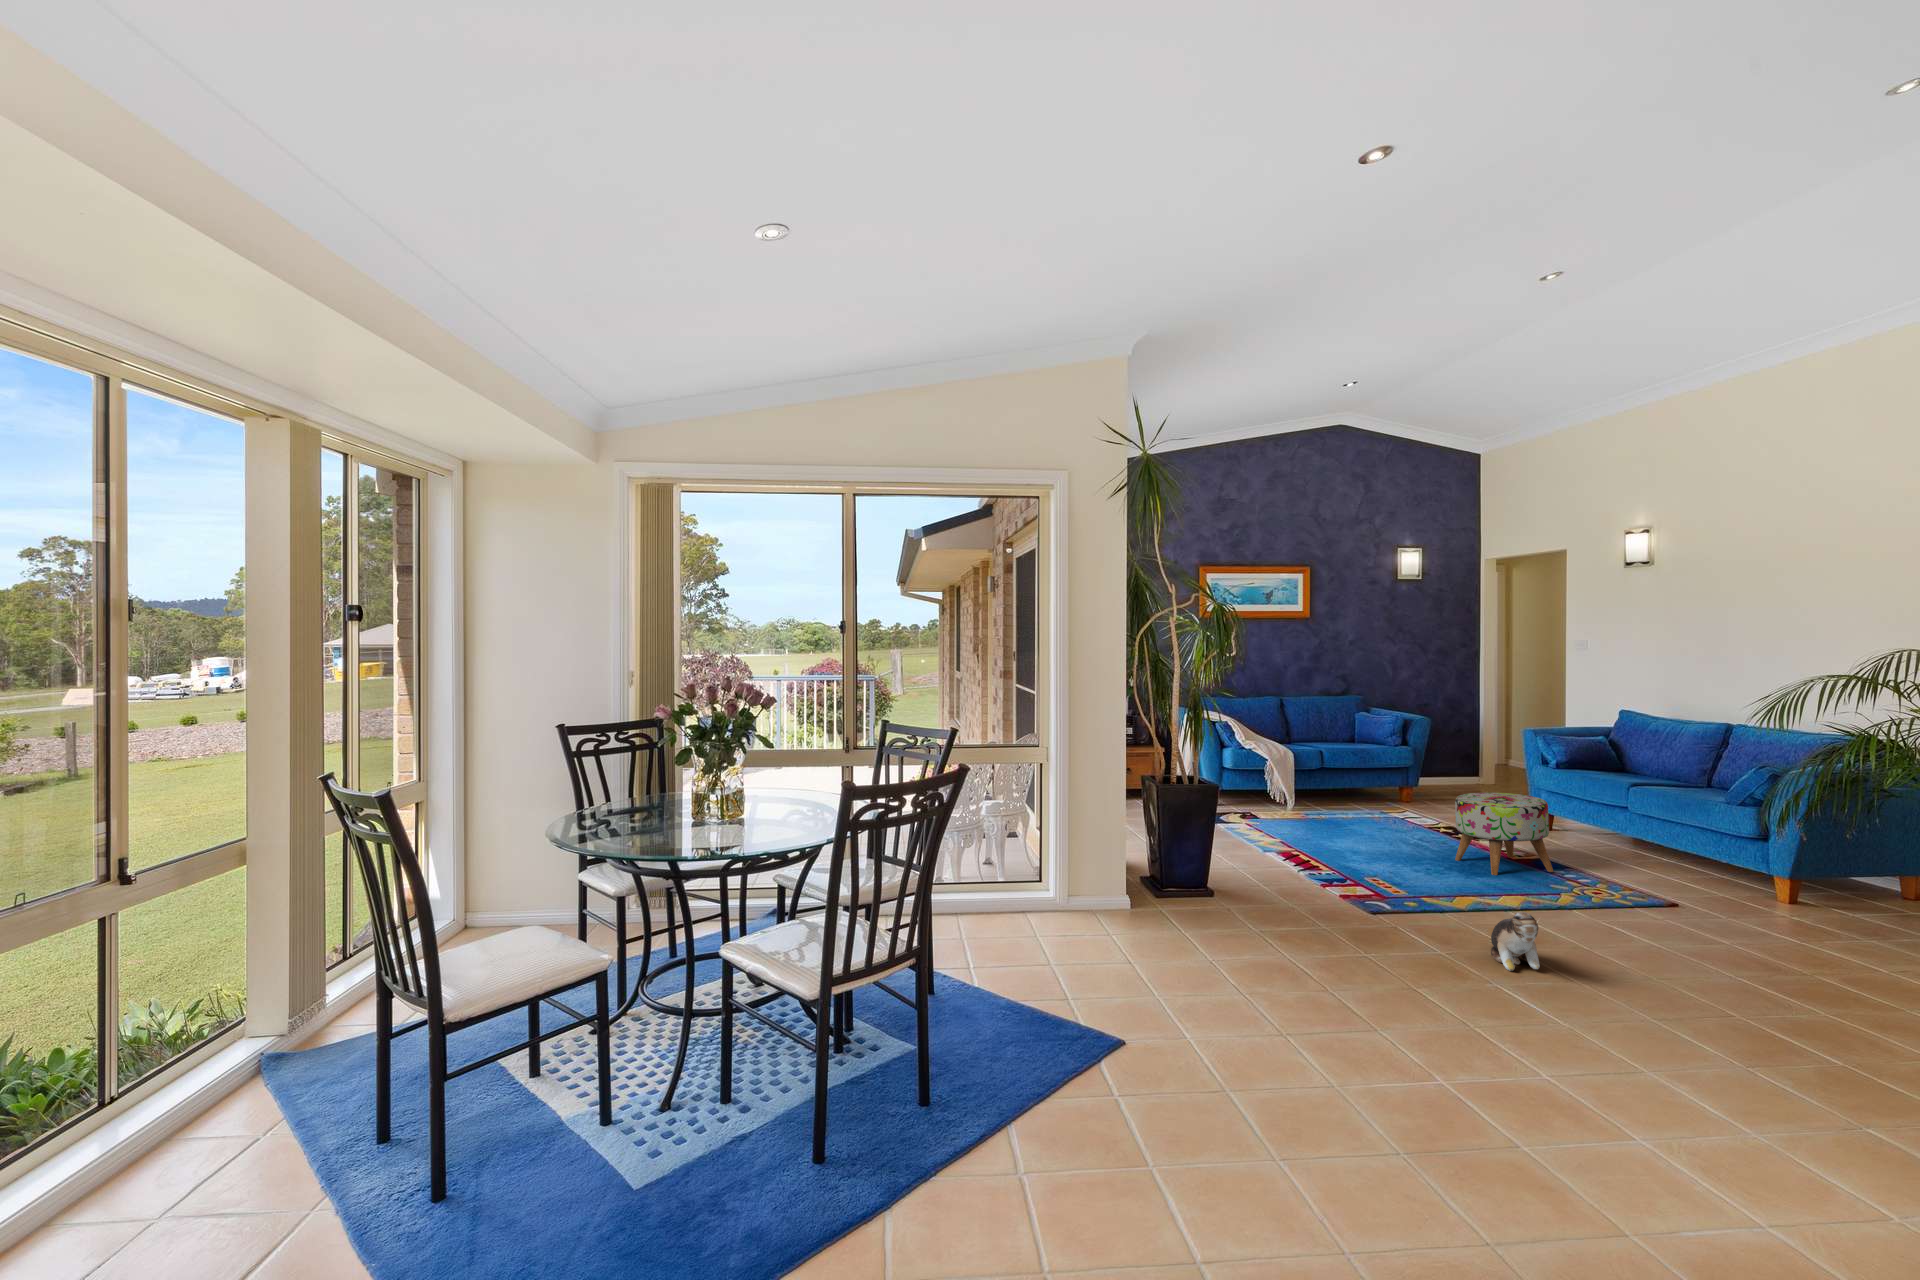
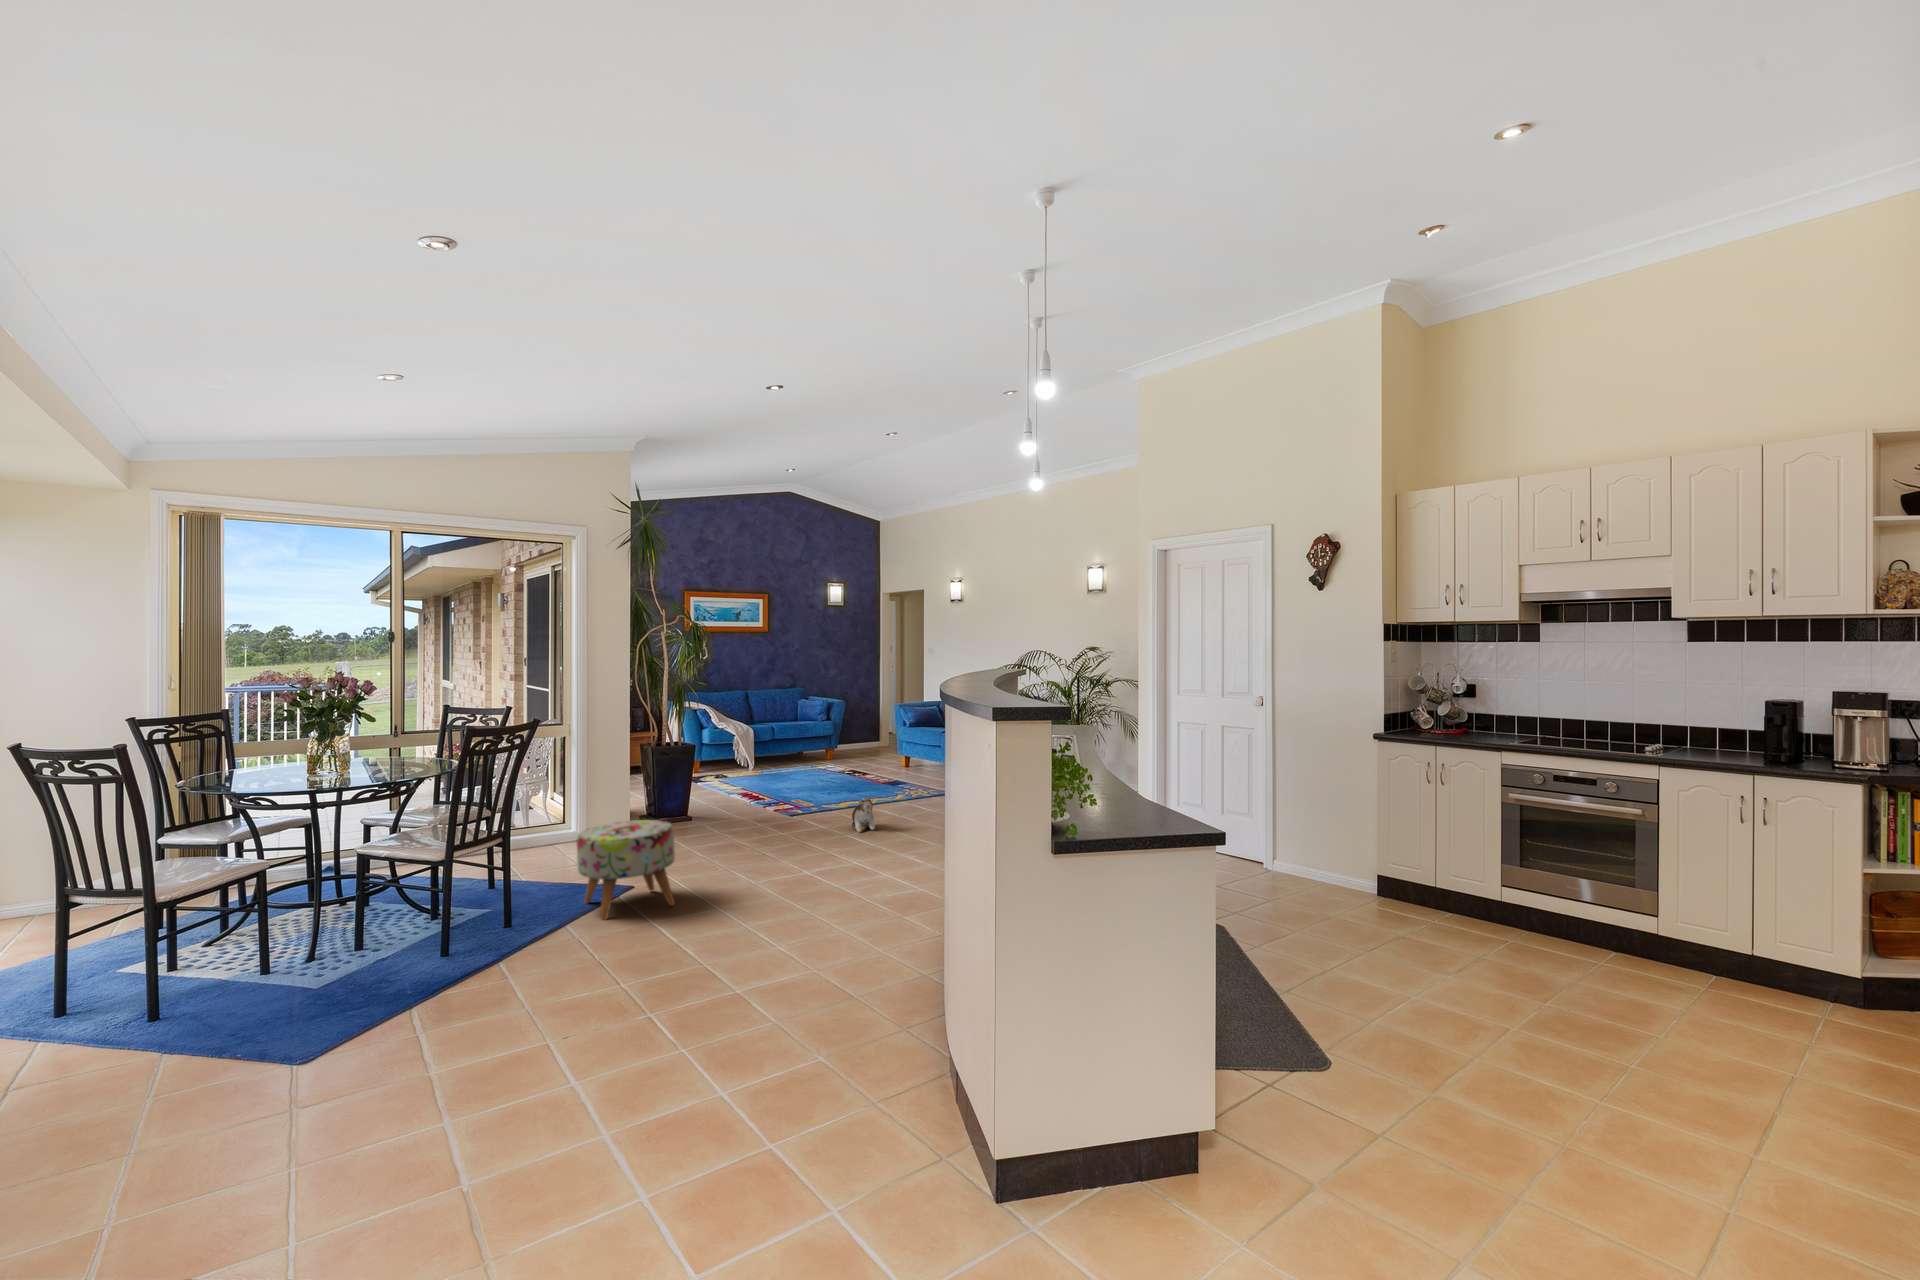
ottoman: present [1455,793,1553,875] -> present [577,820,675,920]

